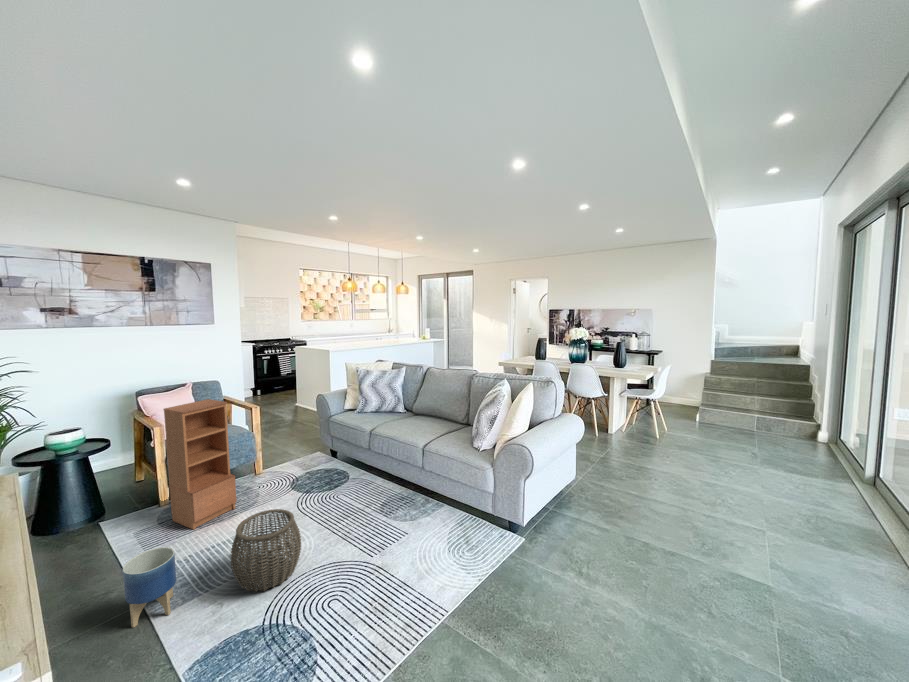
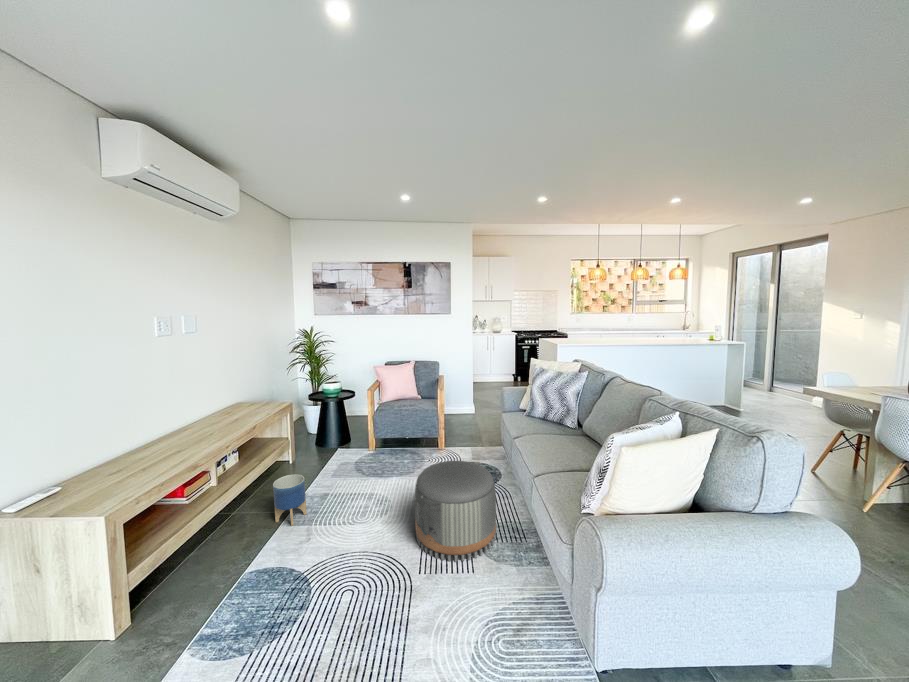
bookcase: present [164,399,236,529] -> none [361,374,399,473]
pouf: none [327,457,402,545] -> present [415,461,496,562]
woven basket: present [231,509,301,592] -> none [322,478,381,548]

